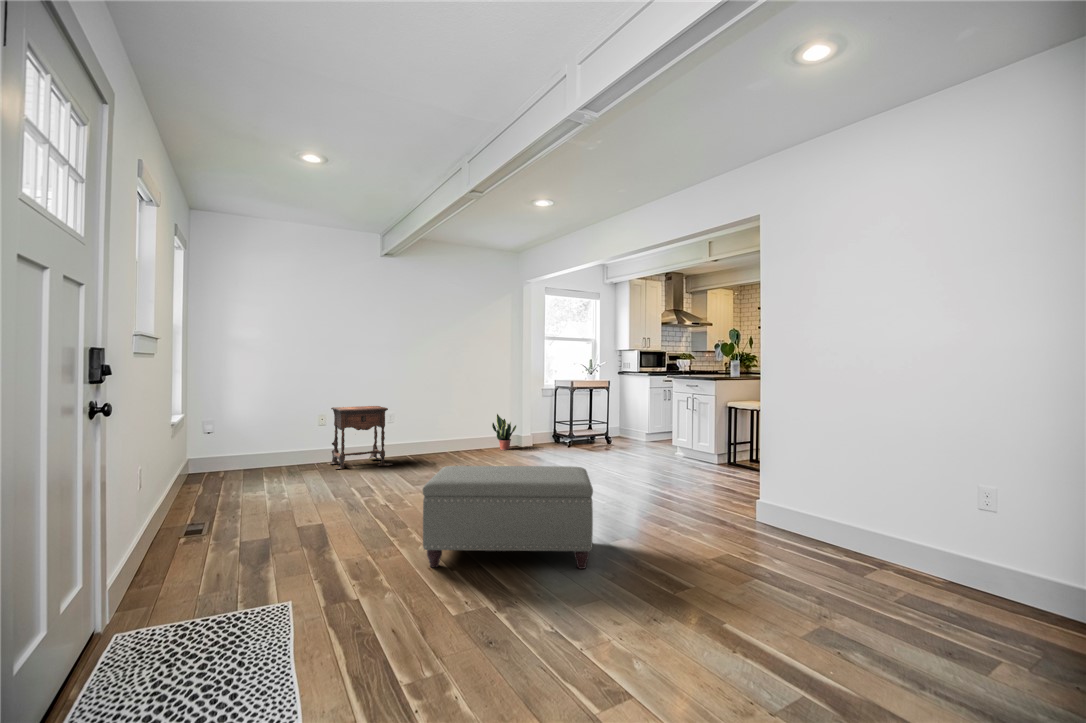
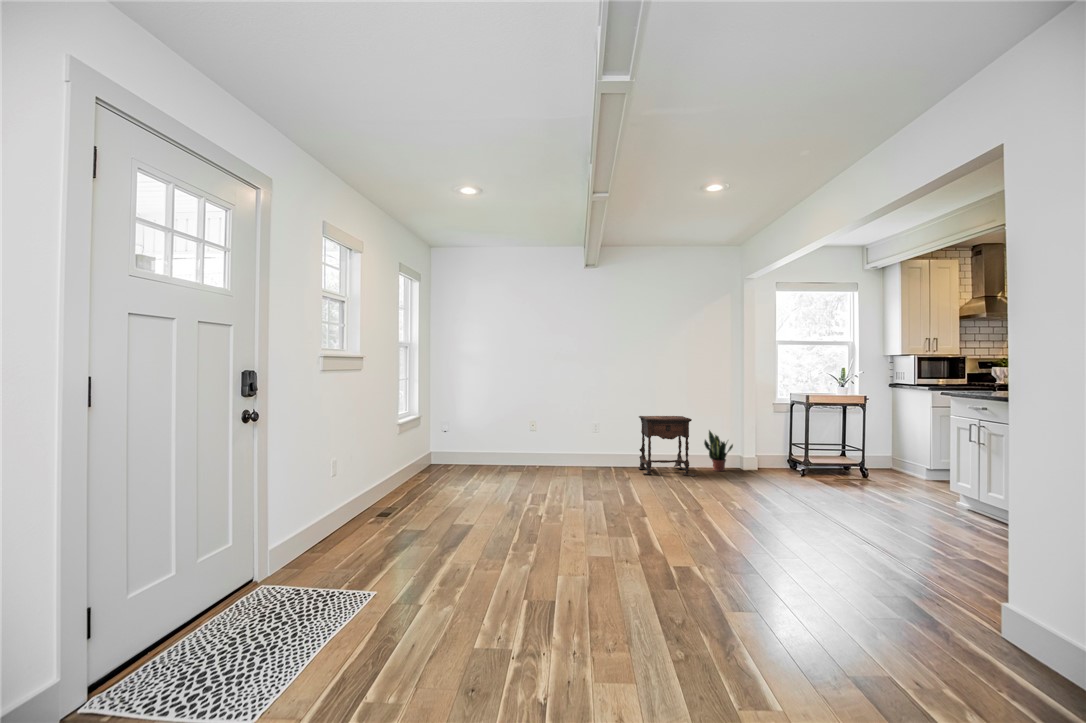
side table: present [331,406,392,469] -> present [639,416,696,476]
ottoman: present [423,466,593,569] -> none [499,486,701,633]

